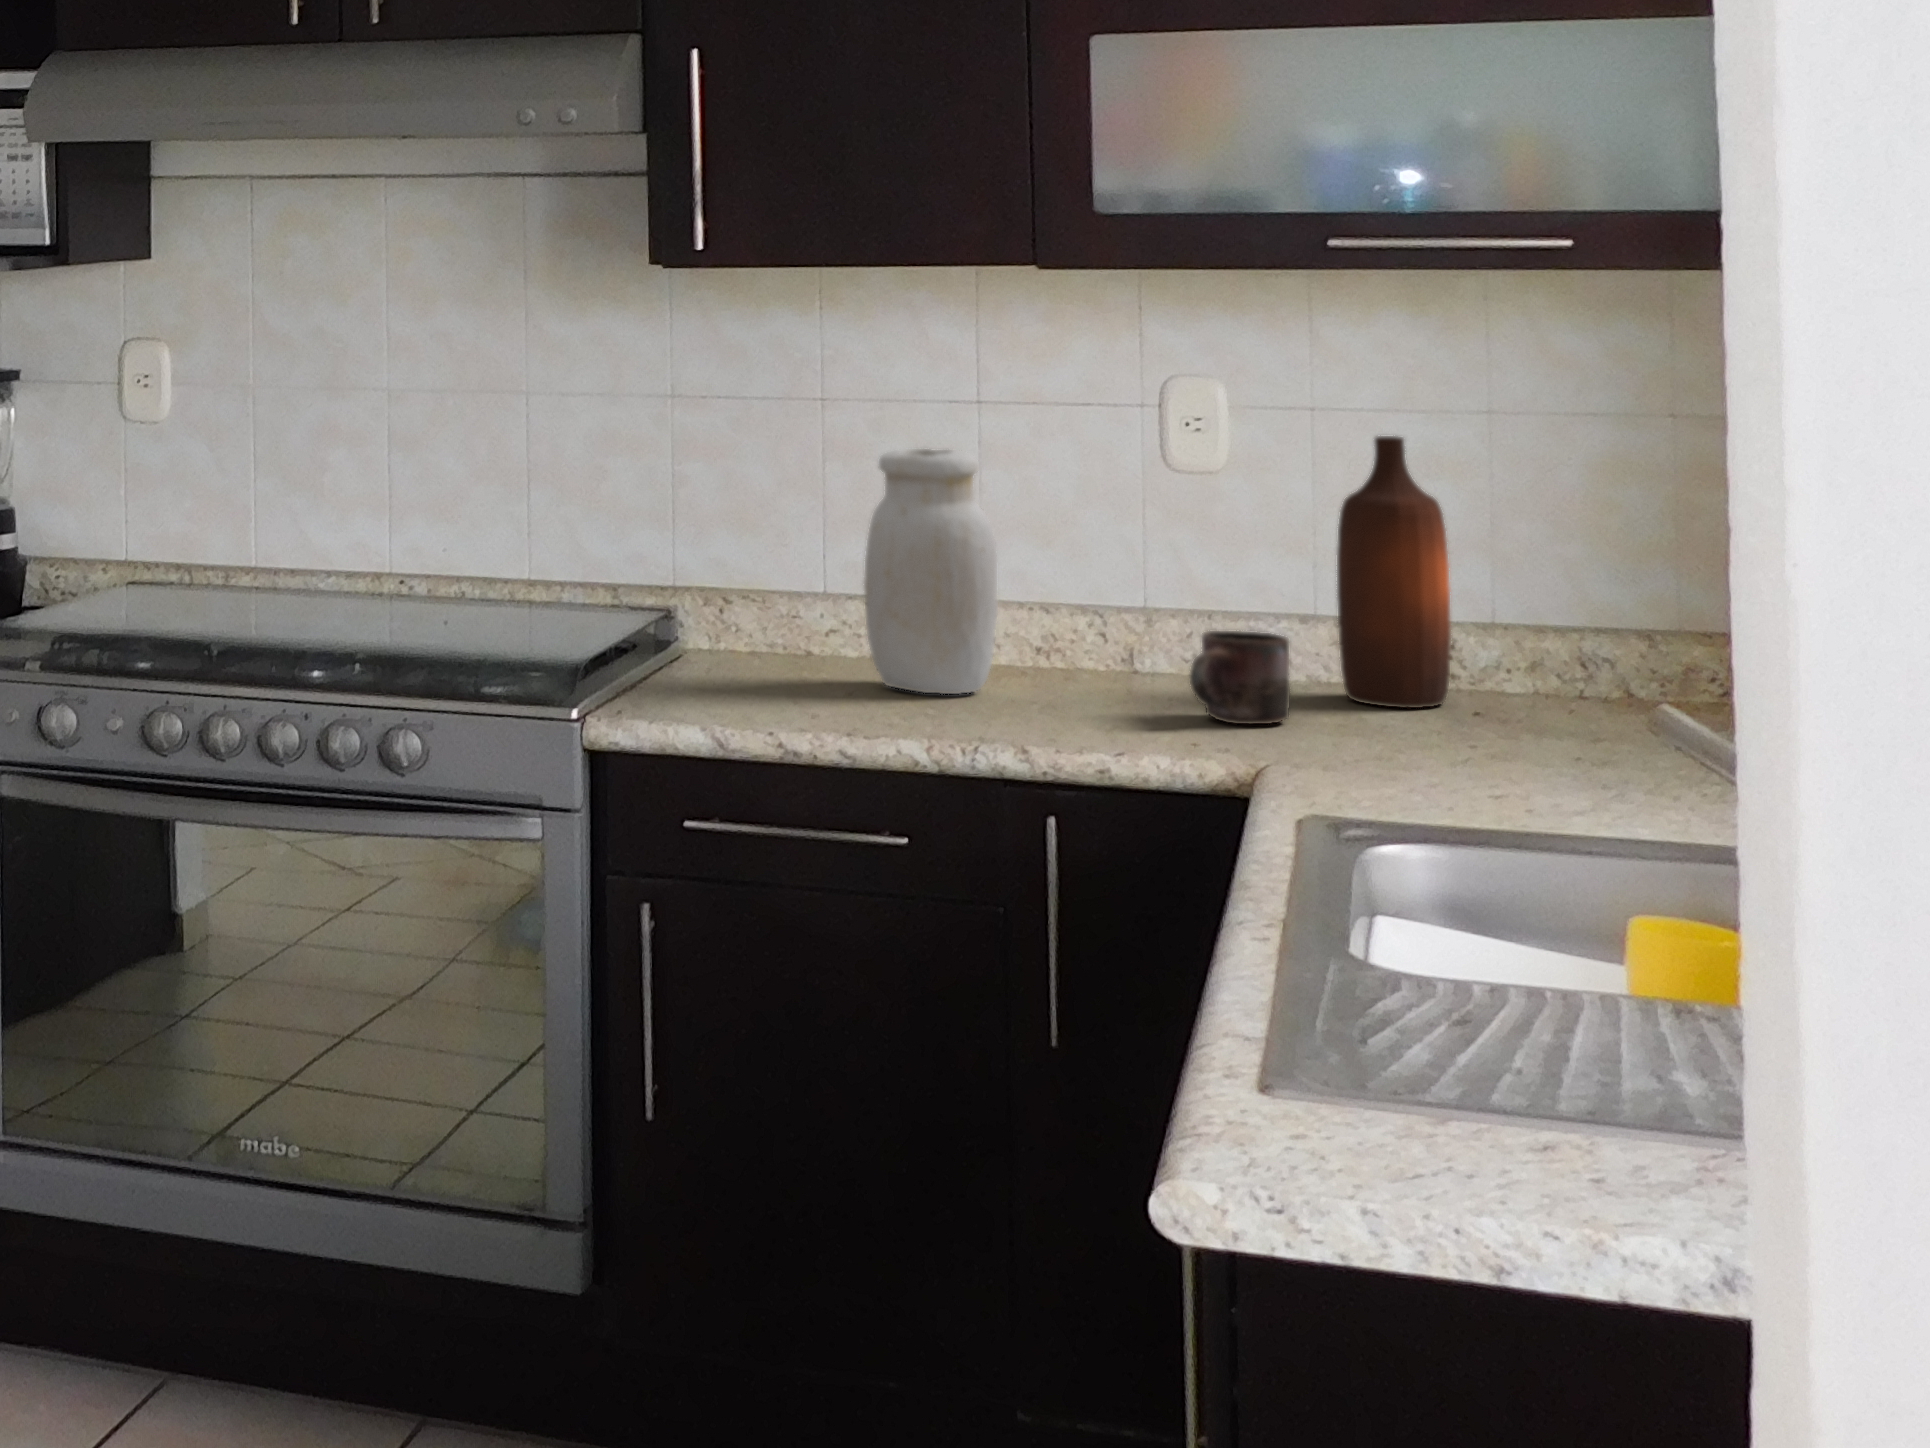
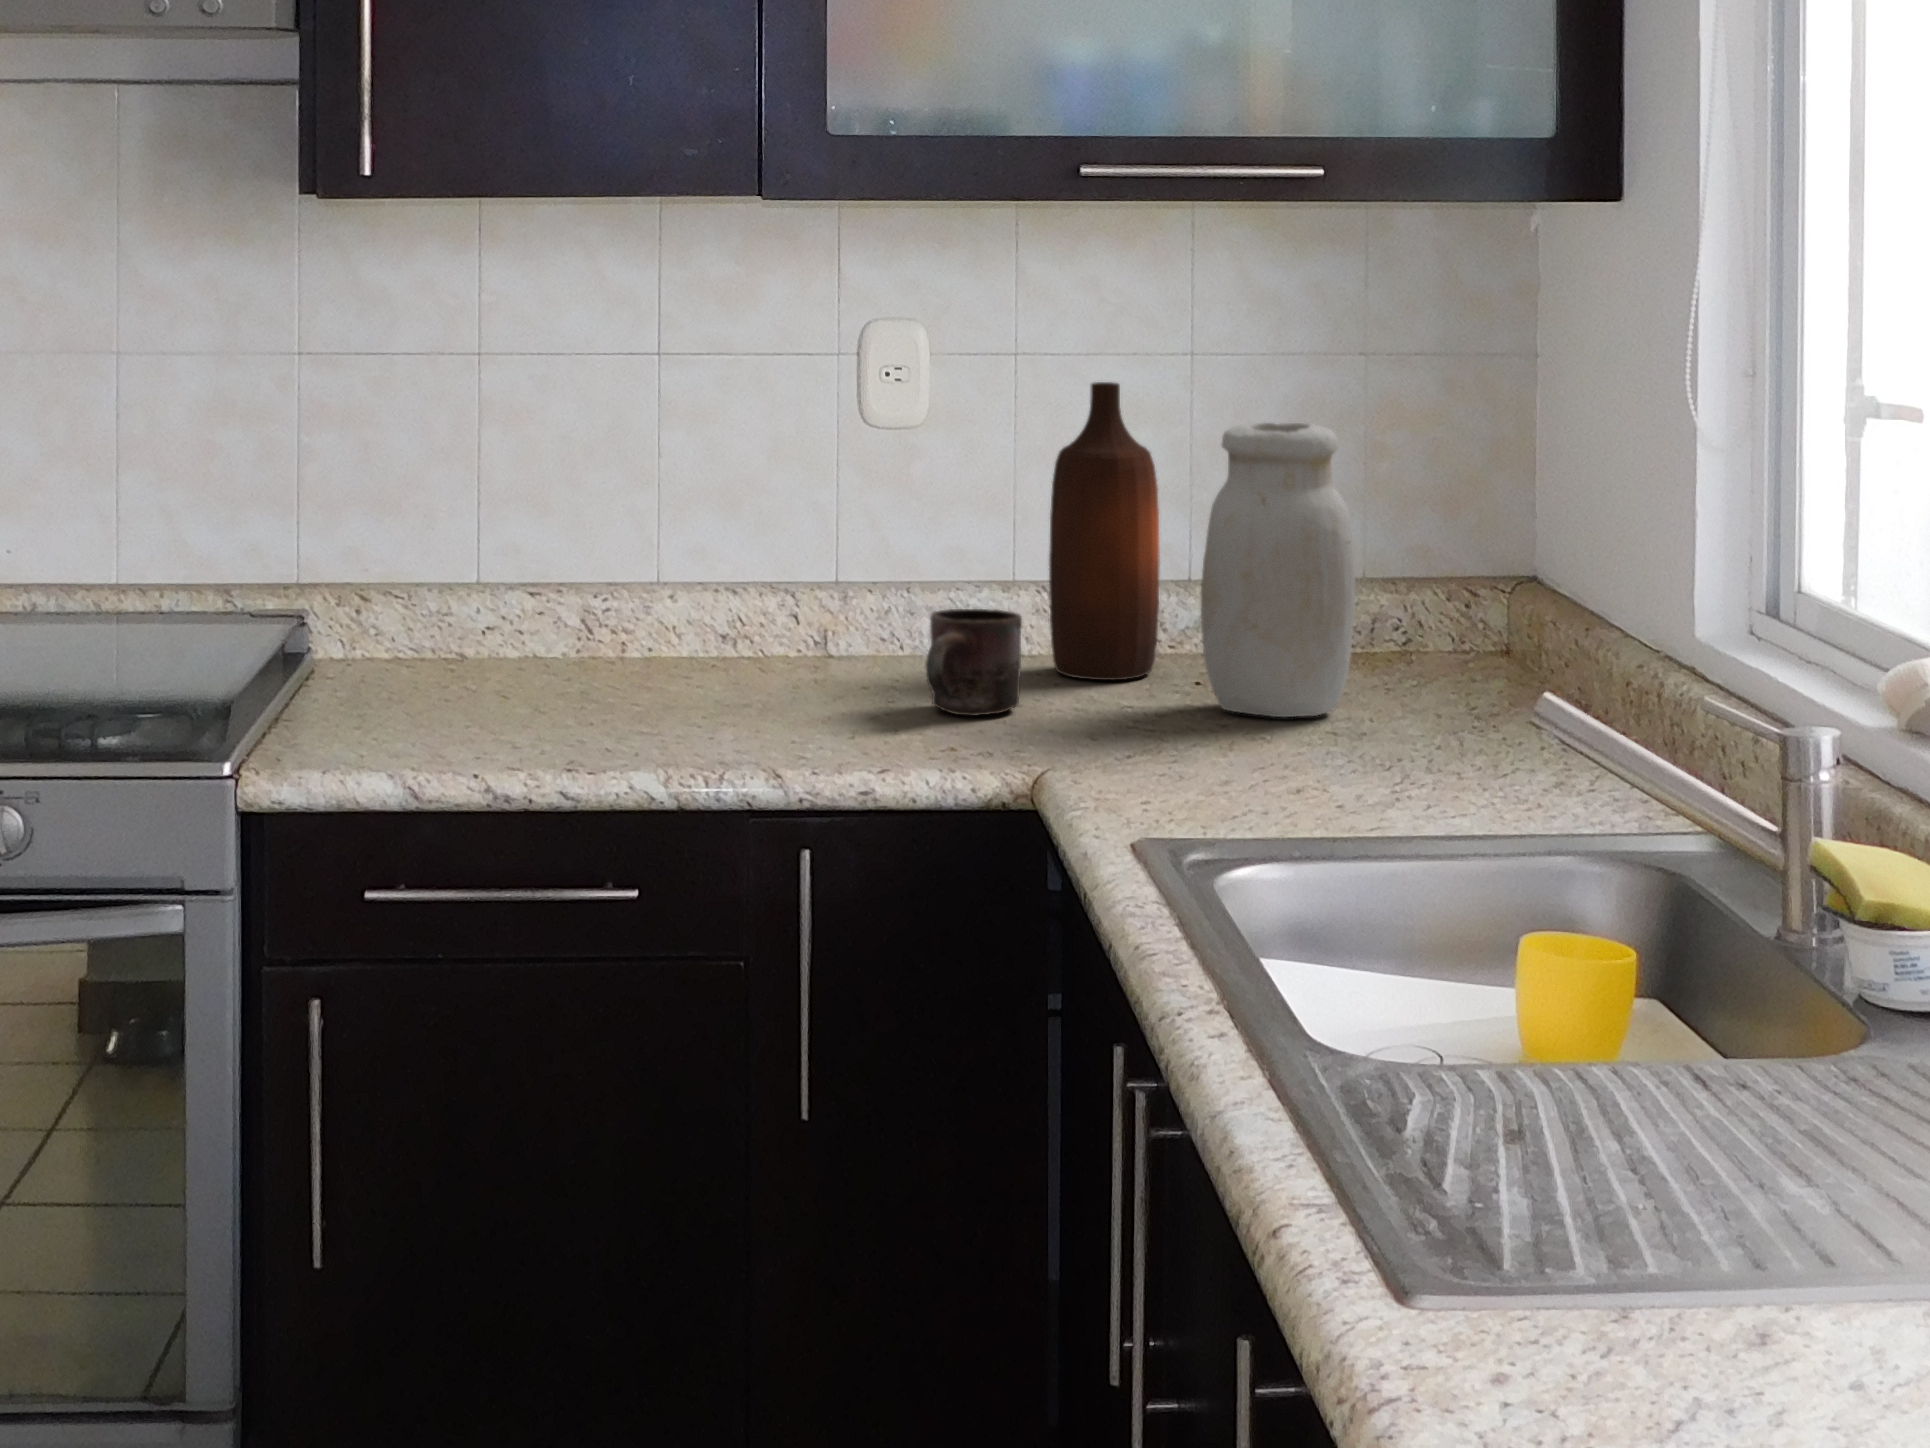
jar: present [864,449,998,694] -> present [1201,422,1355,717]

